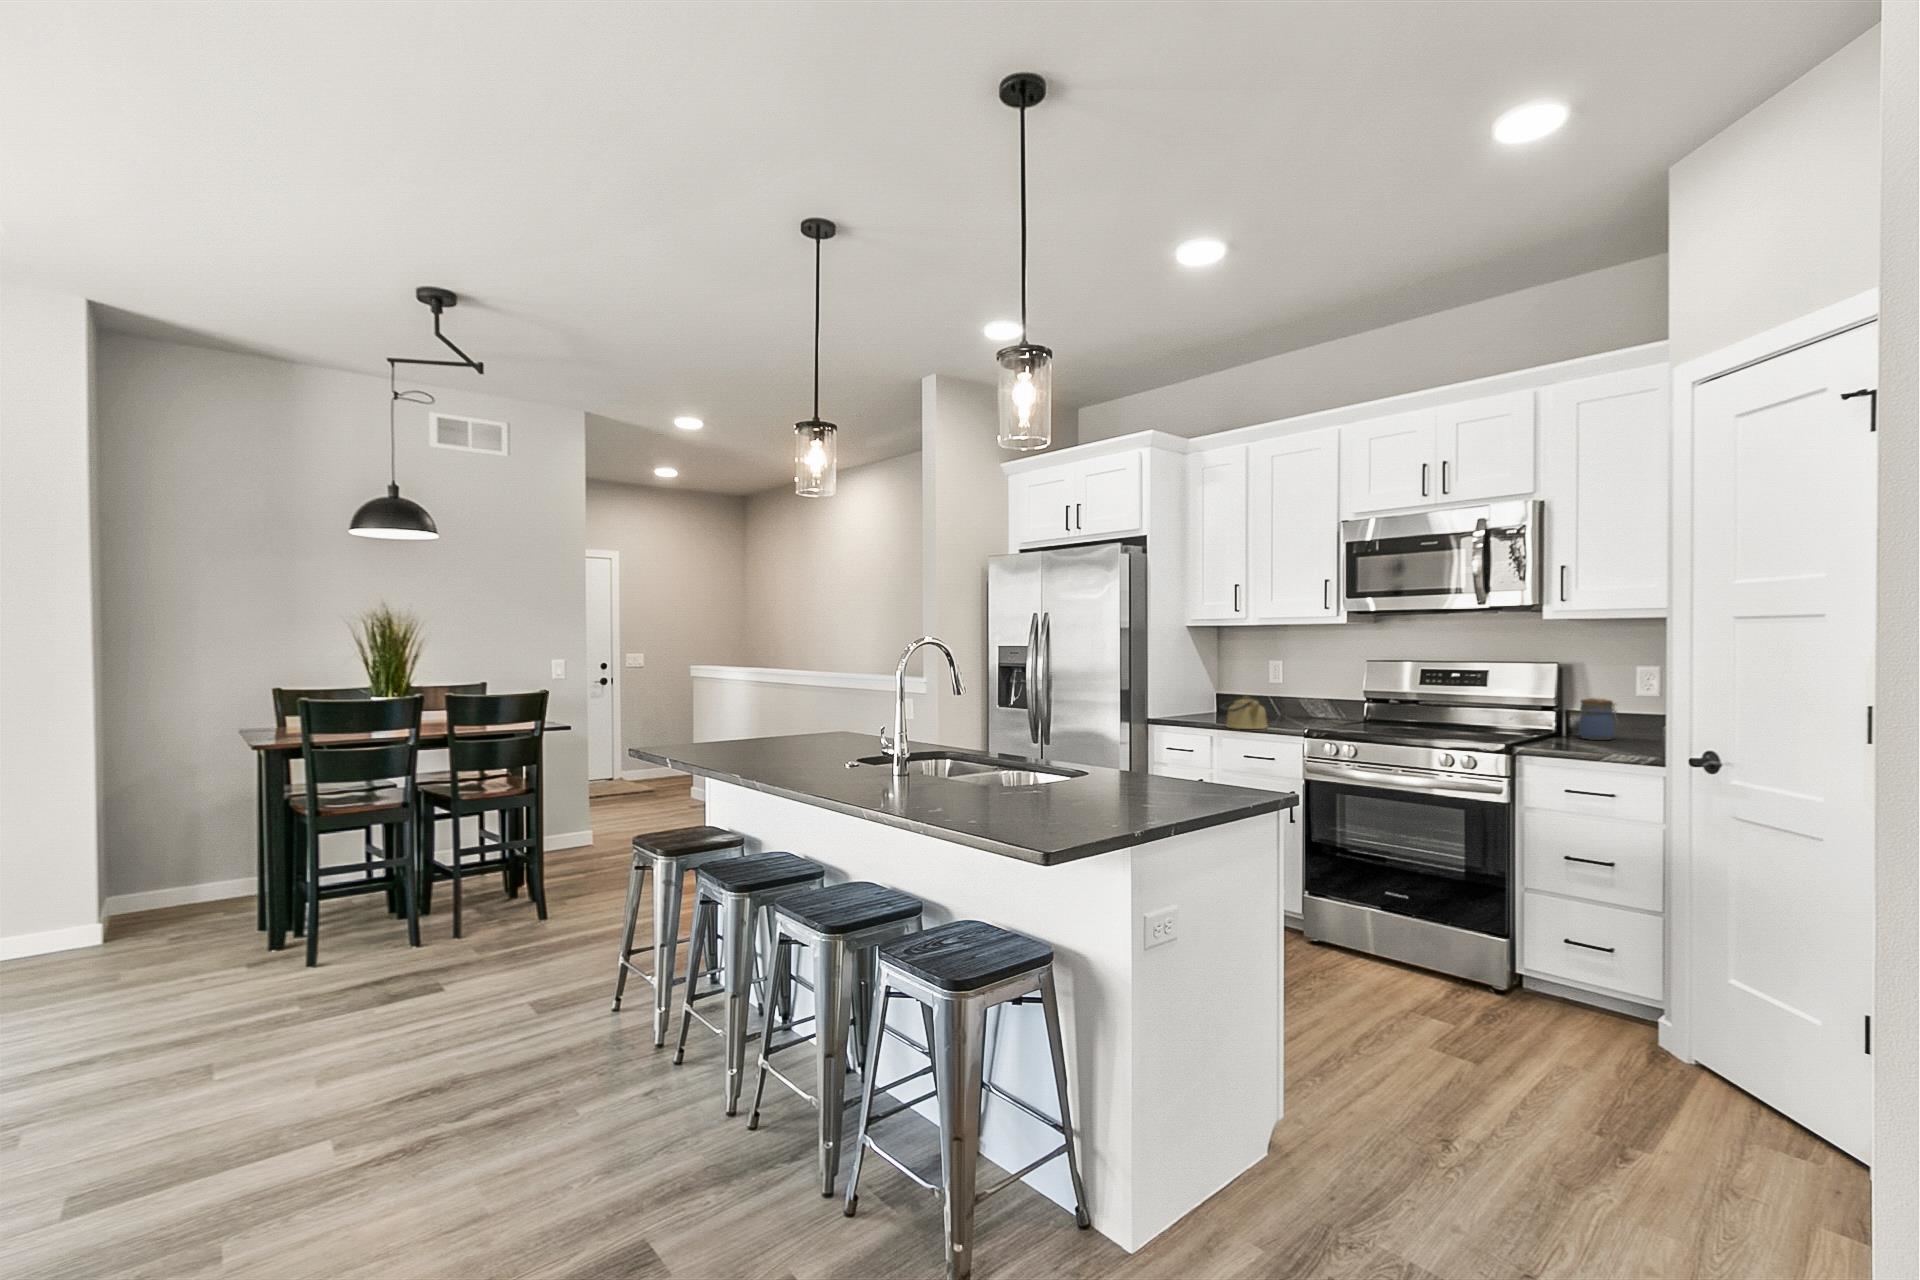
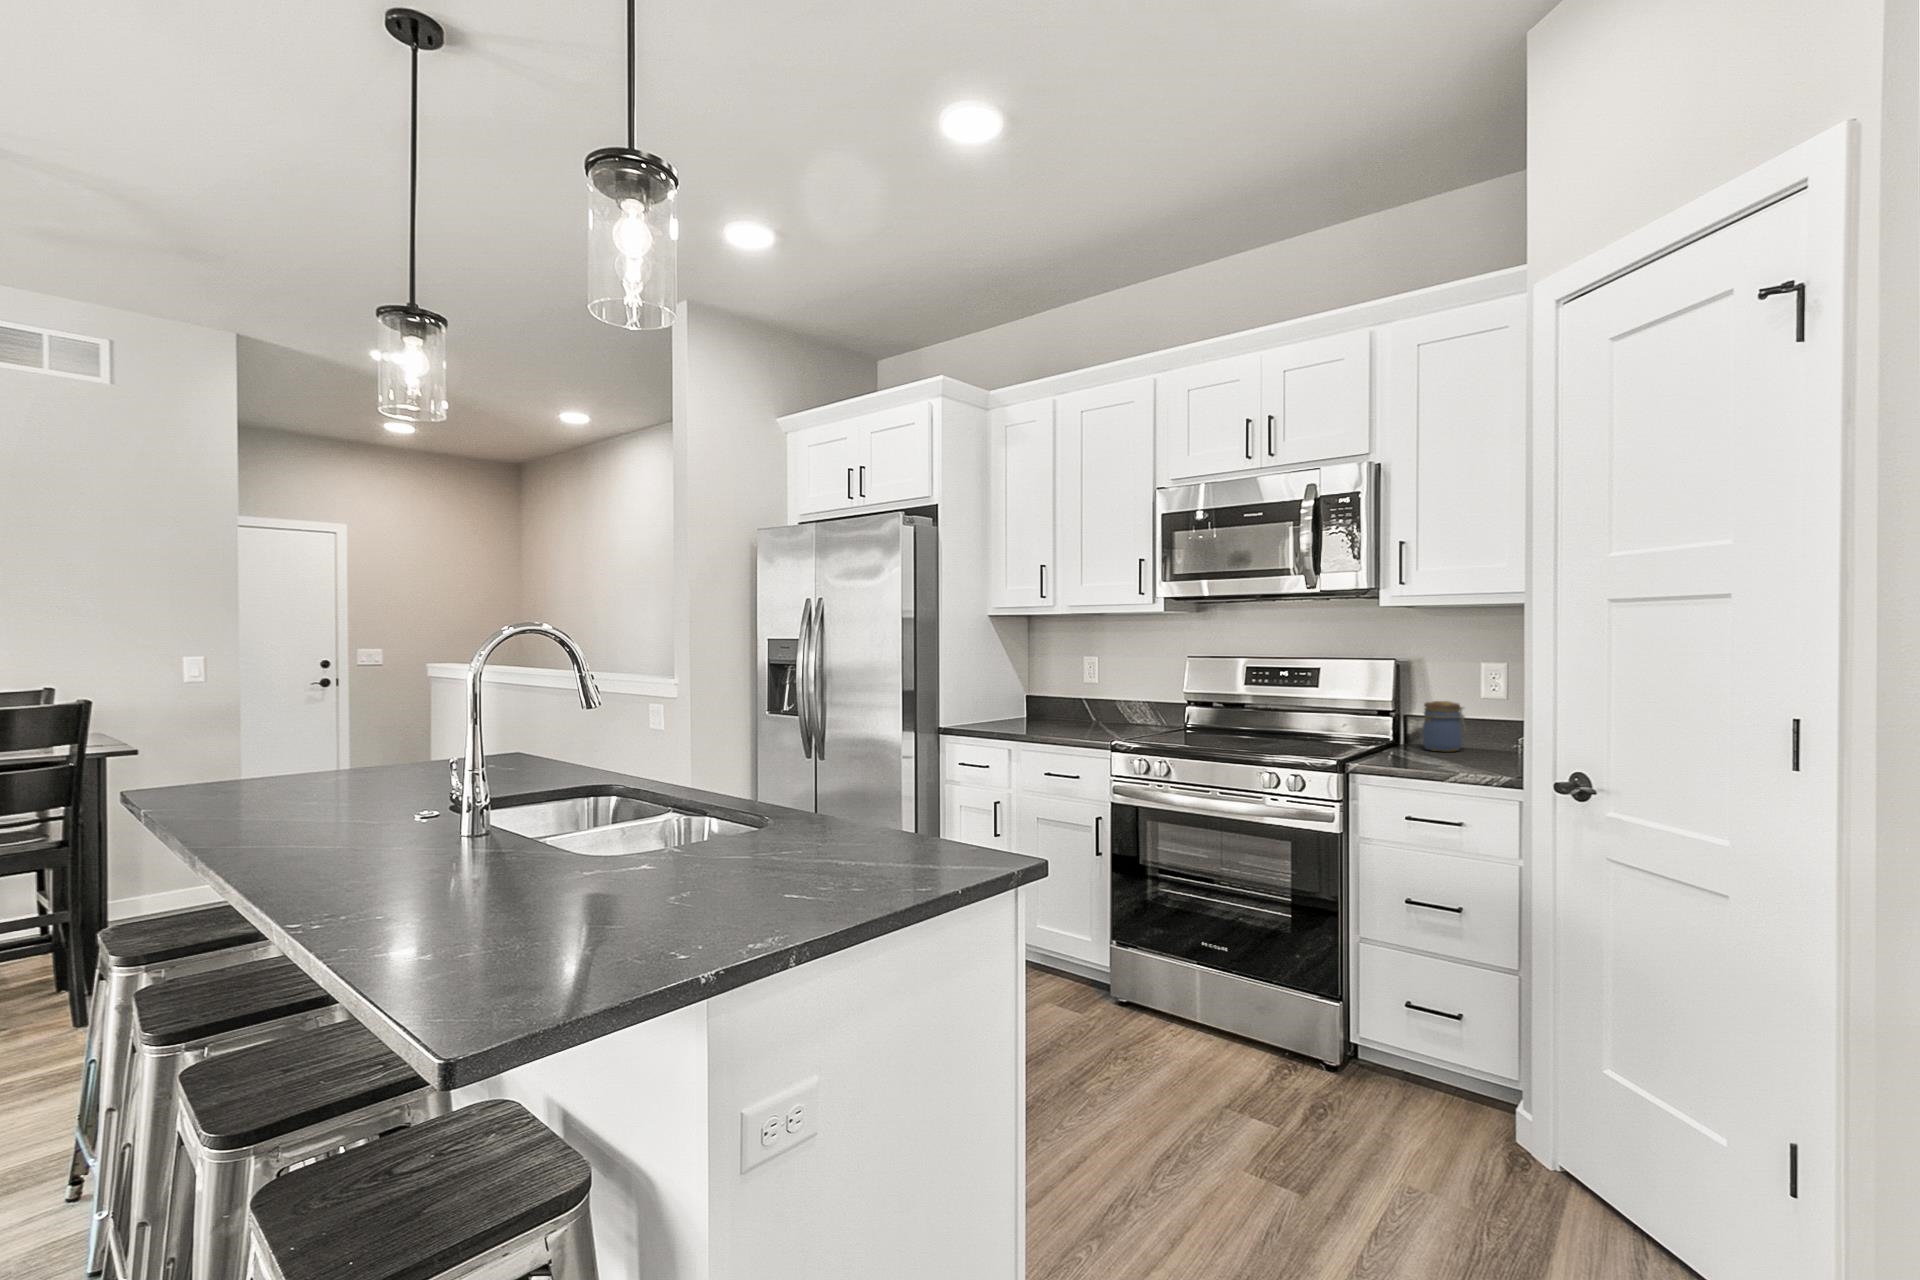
kettle: present [1221,695,1268,729] -> none [1016,700,1071,742]

